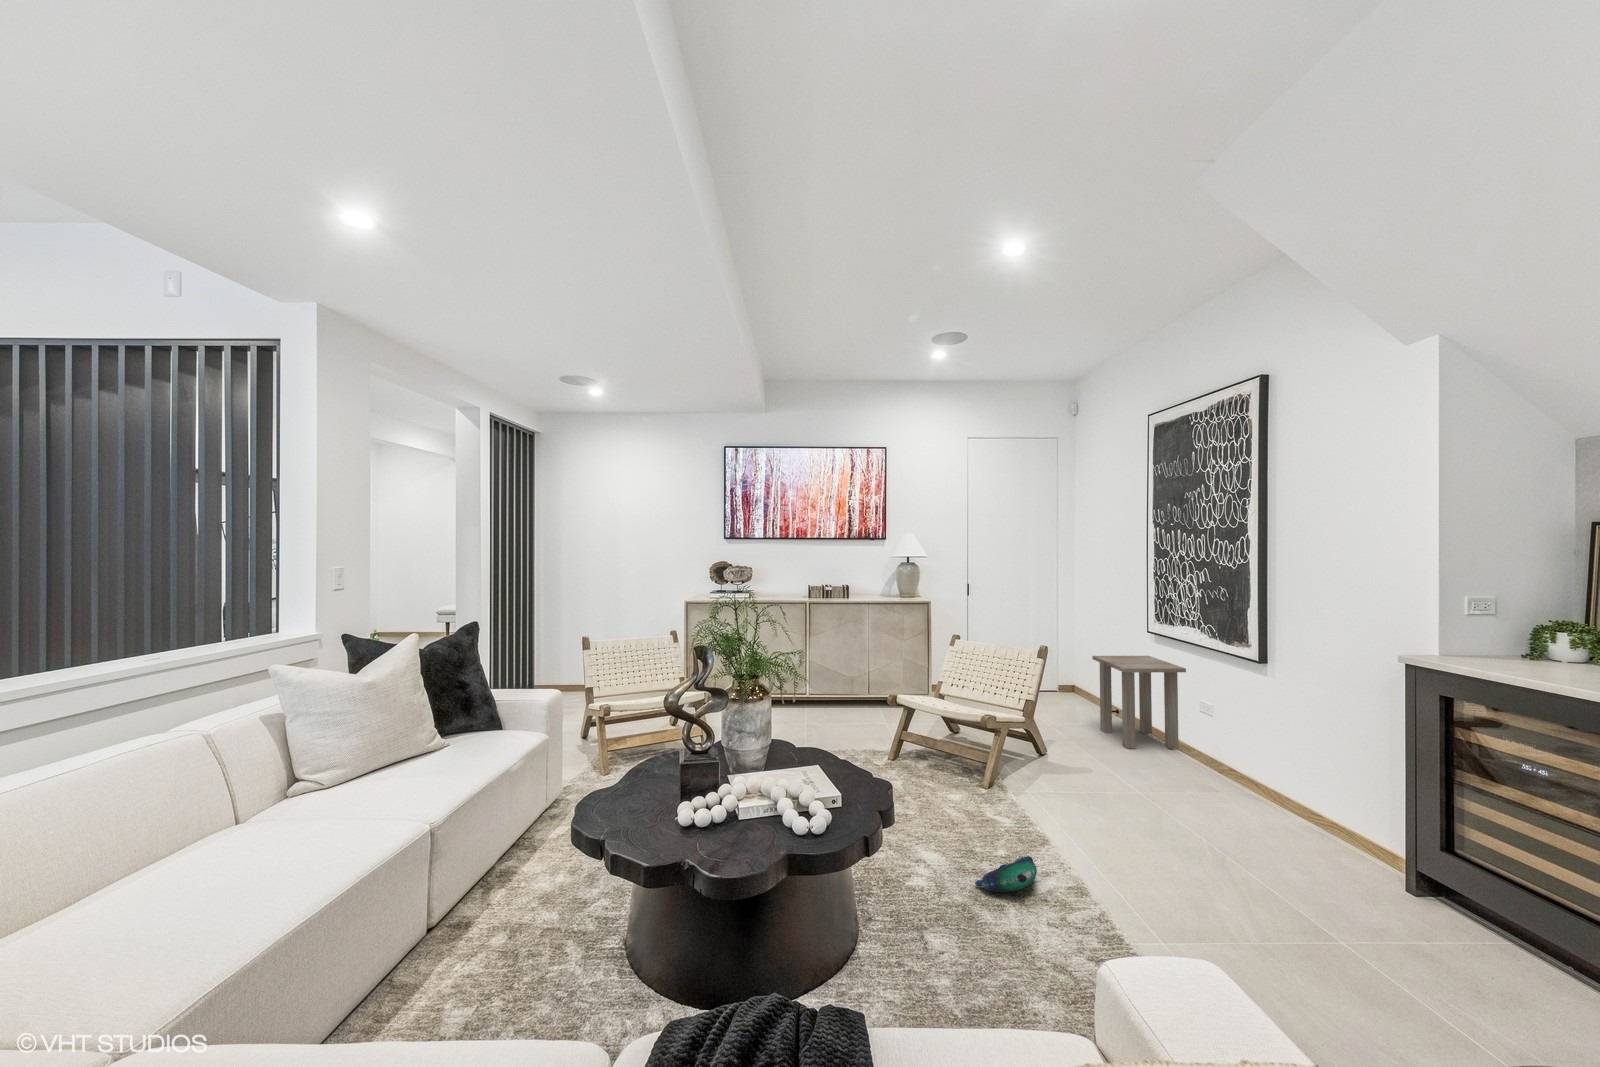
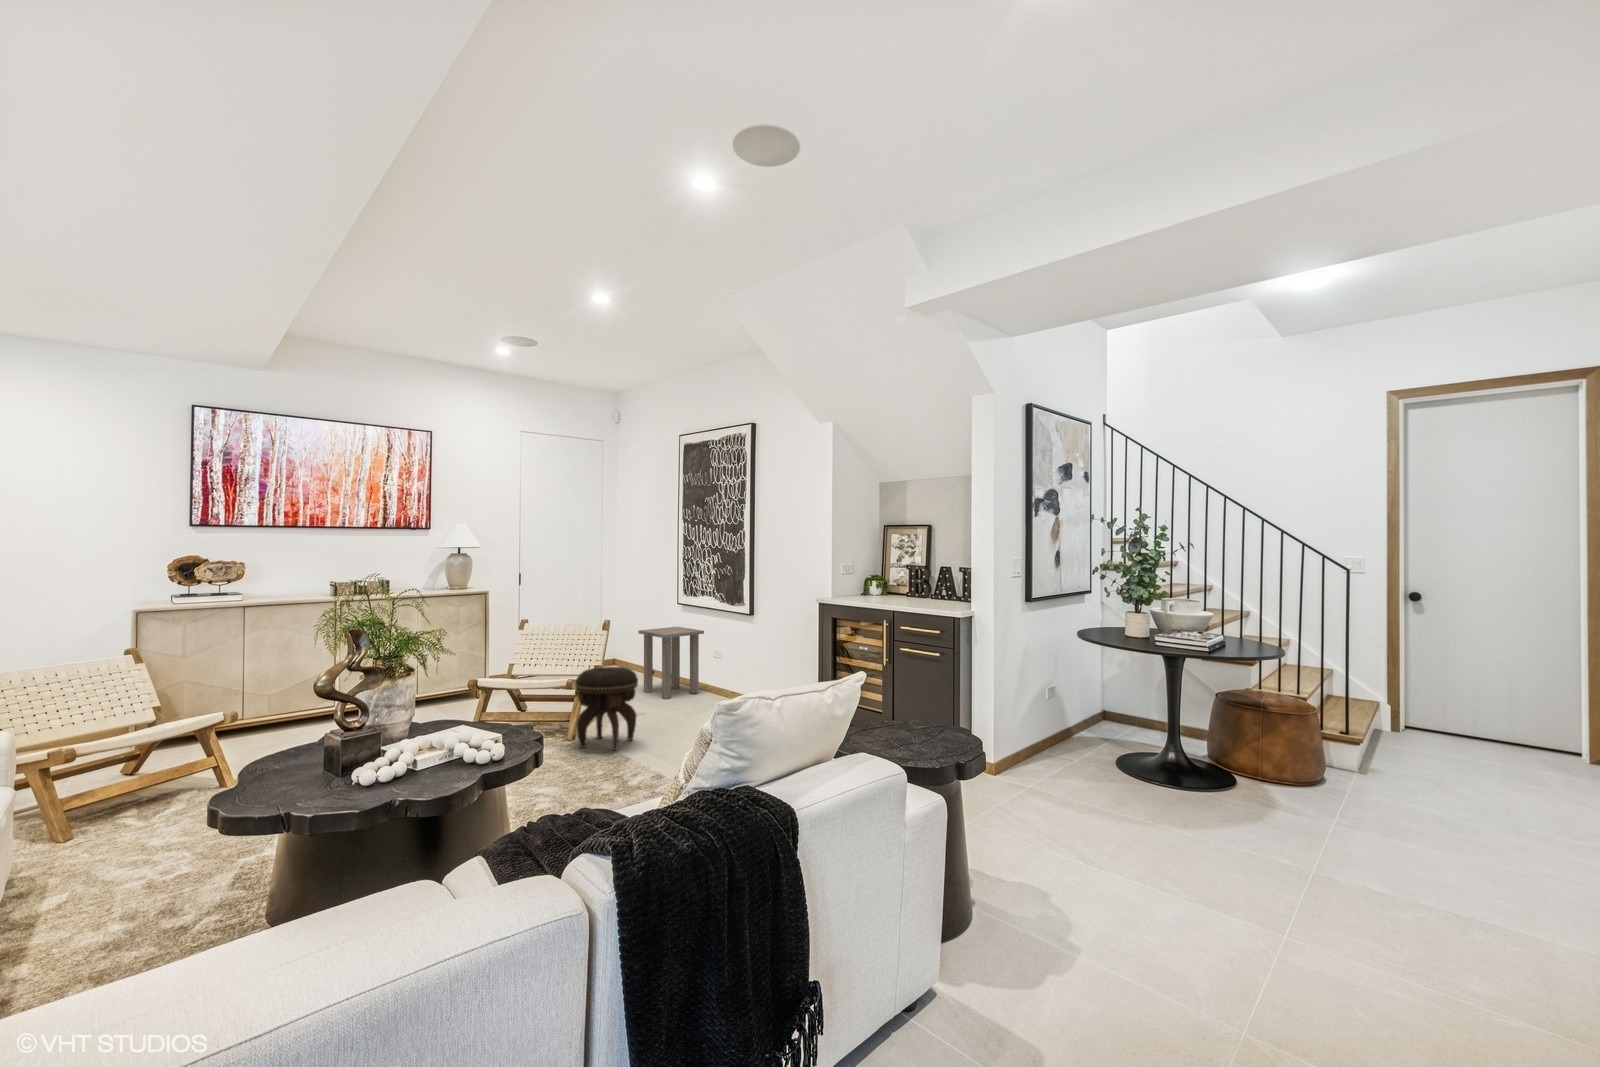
footstool: none [984,709,1067,826] -> present [576,667,638,750]
plush toy: present [975,856,1037,893] -> none [590,758,630,784]

